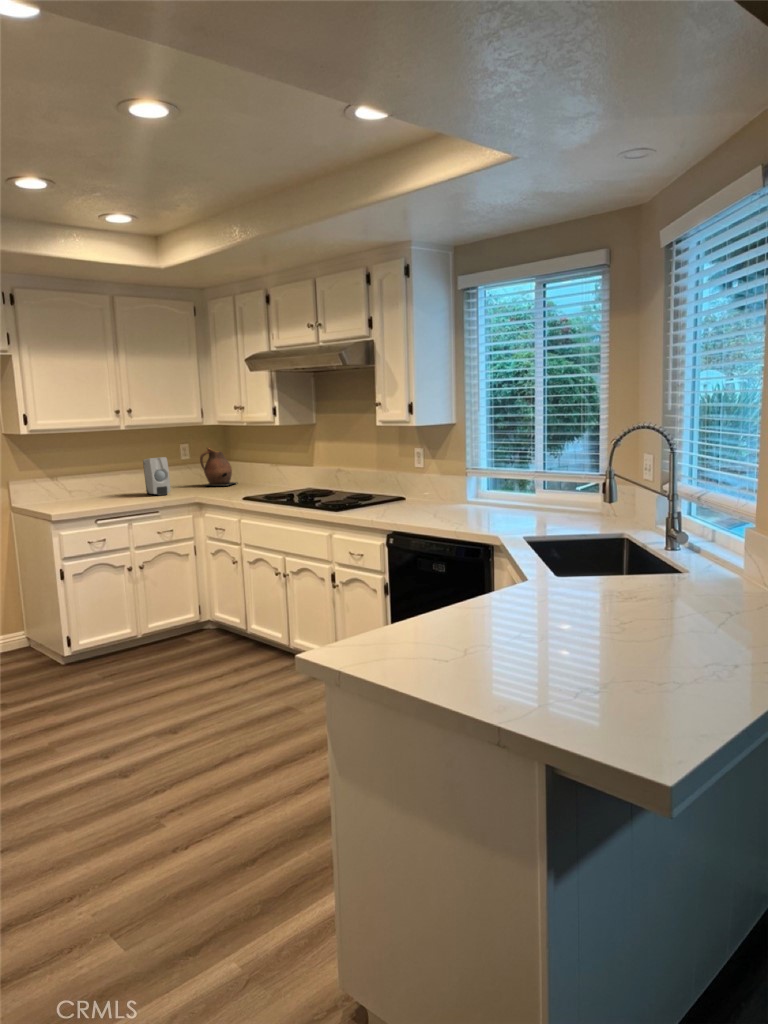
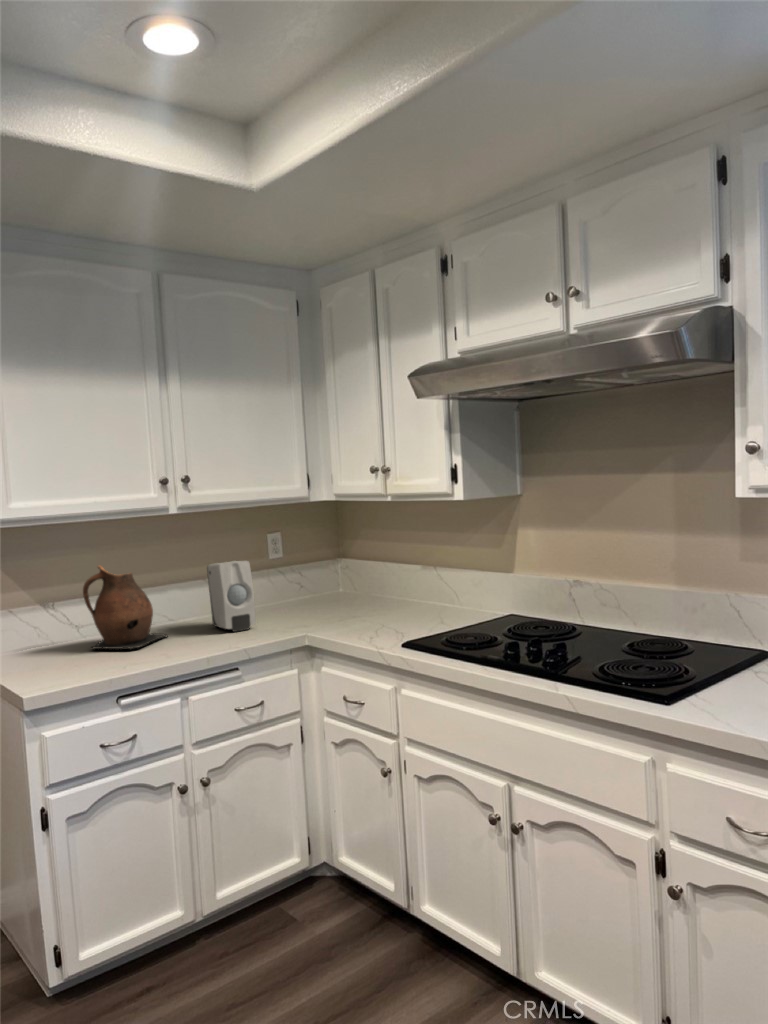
ceramic pitcher: present [200,448,235,486] -> present [83,566,167,649]

